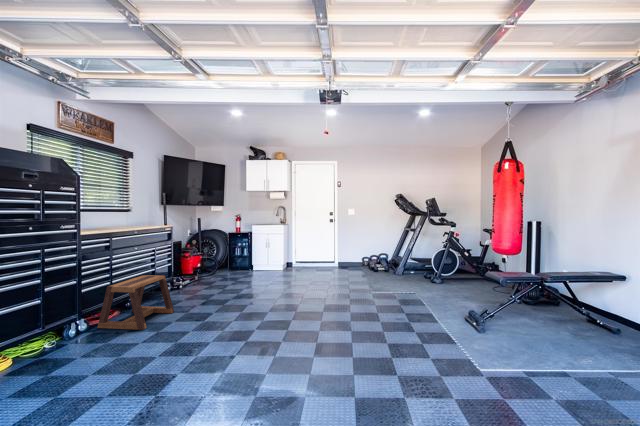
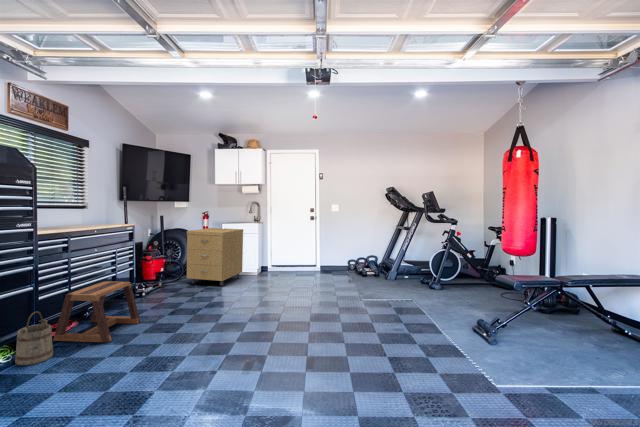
storage cabinet: none [219,228,269,280] -> present [187,228,243,286]
bucket: none [62,301,95,349] -> present [15,312,53,365]

